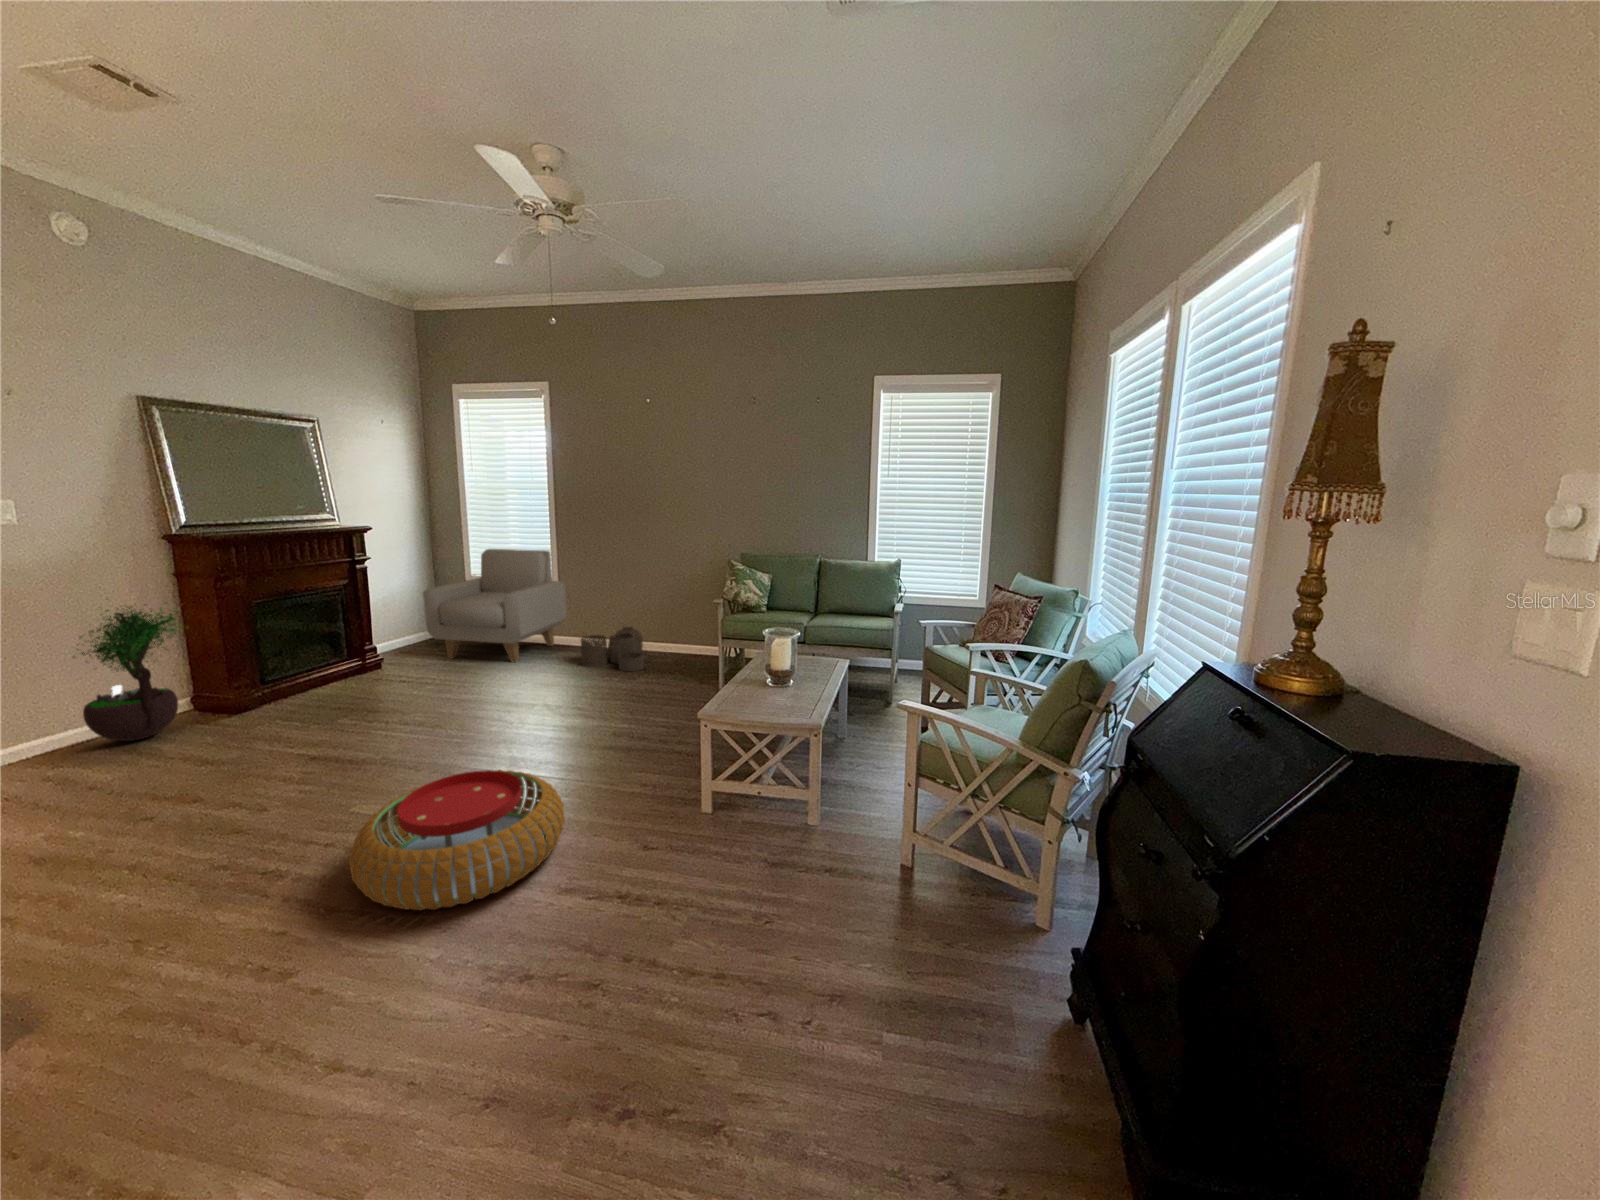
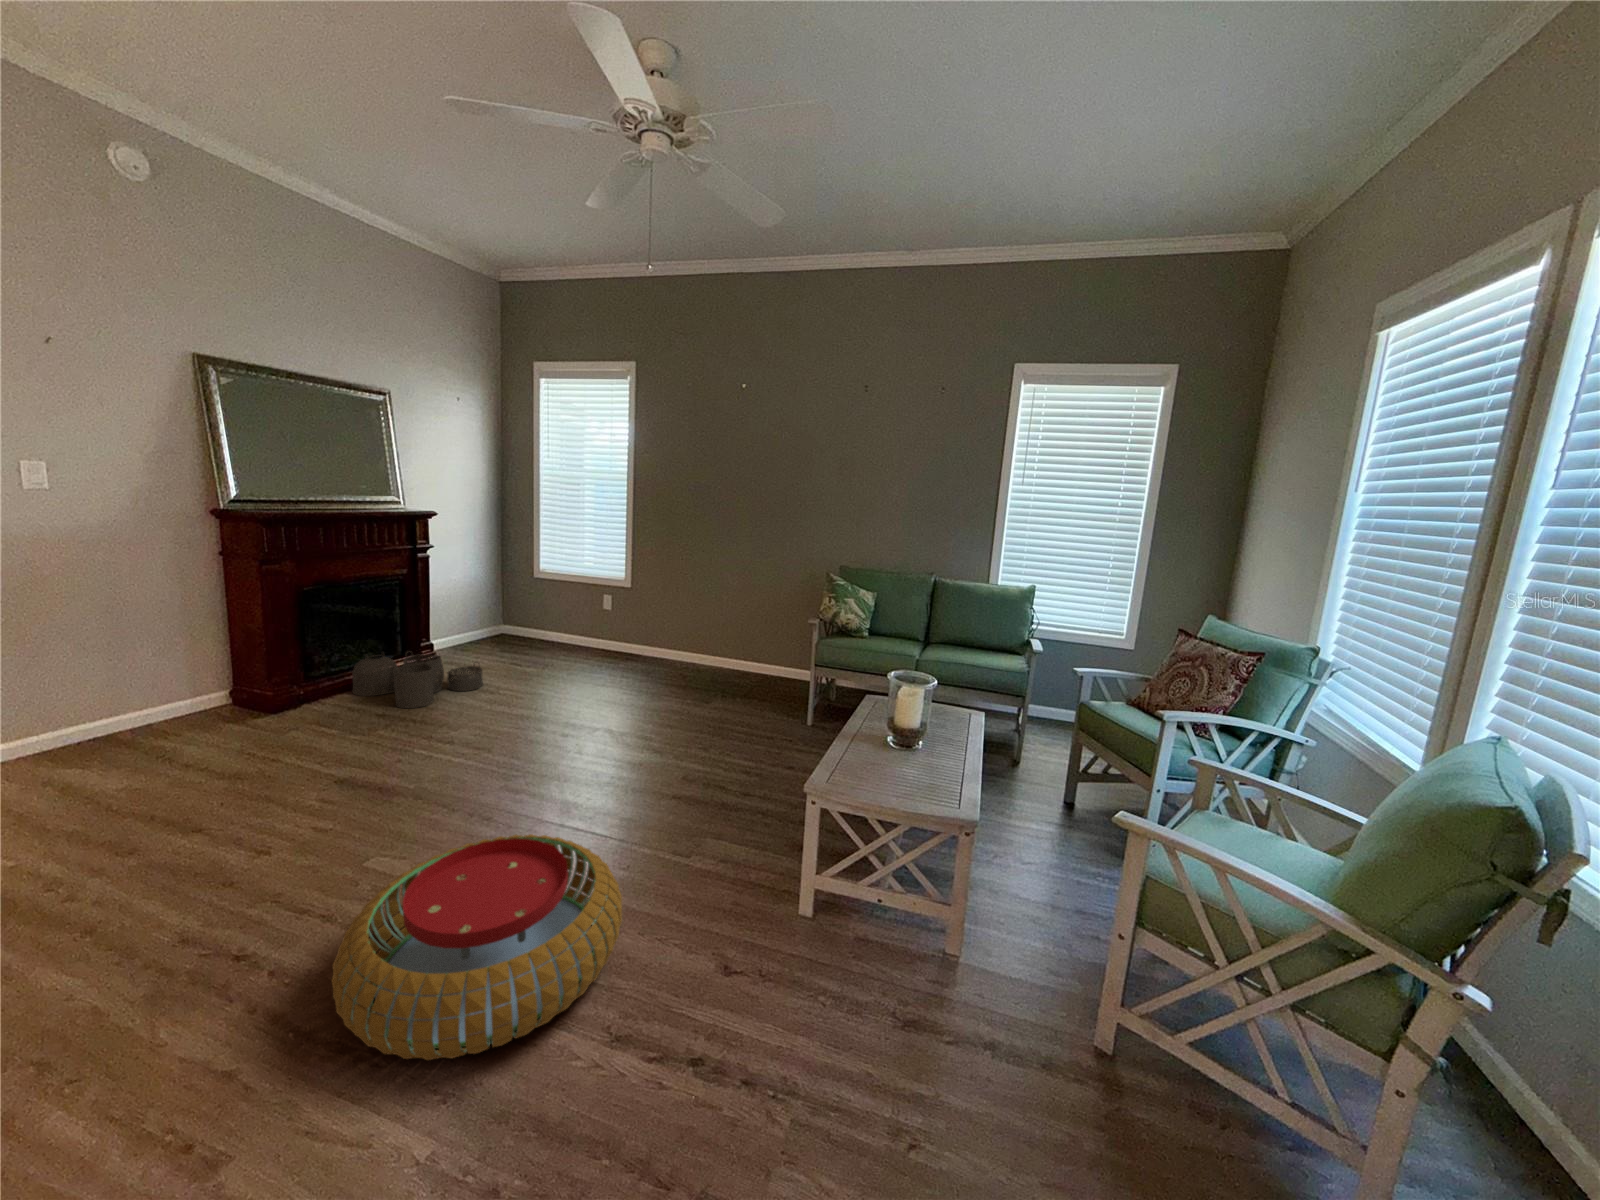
armchair: present [423,549,567,662] -> none [486,543,637,672]
potted tree: present [77,599,188,741] -> none [94,577,228,738]
woven basket: present [581,627,644,671] -> present [353,654,483,708]

